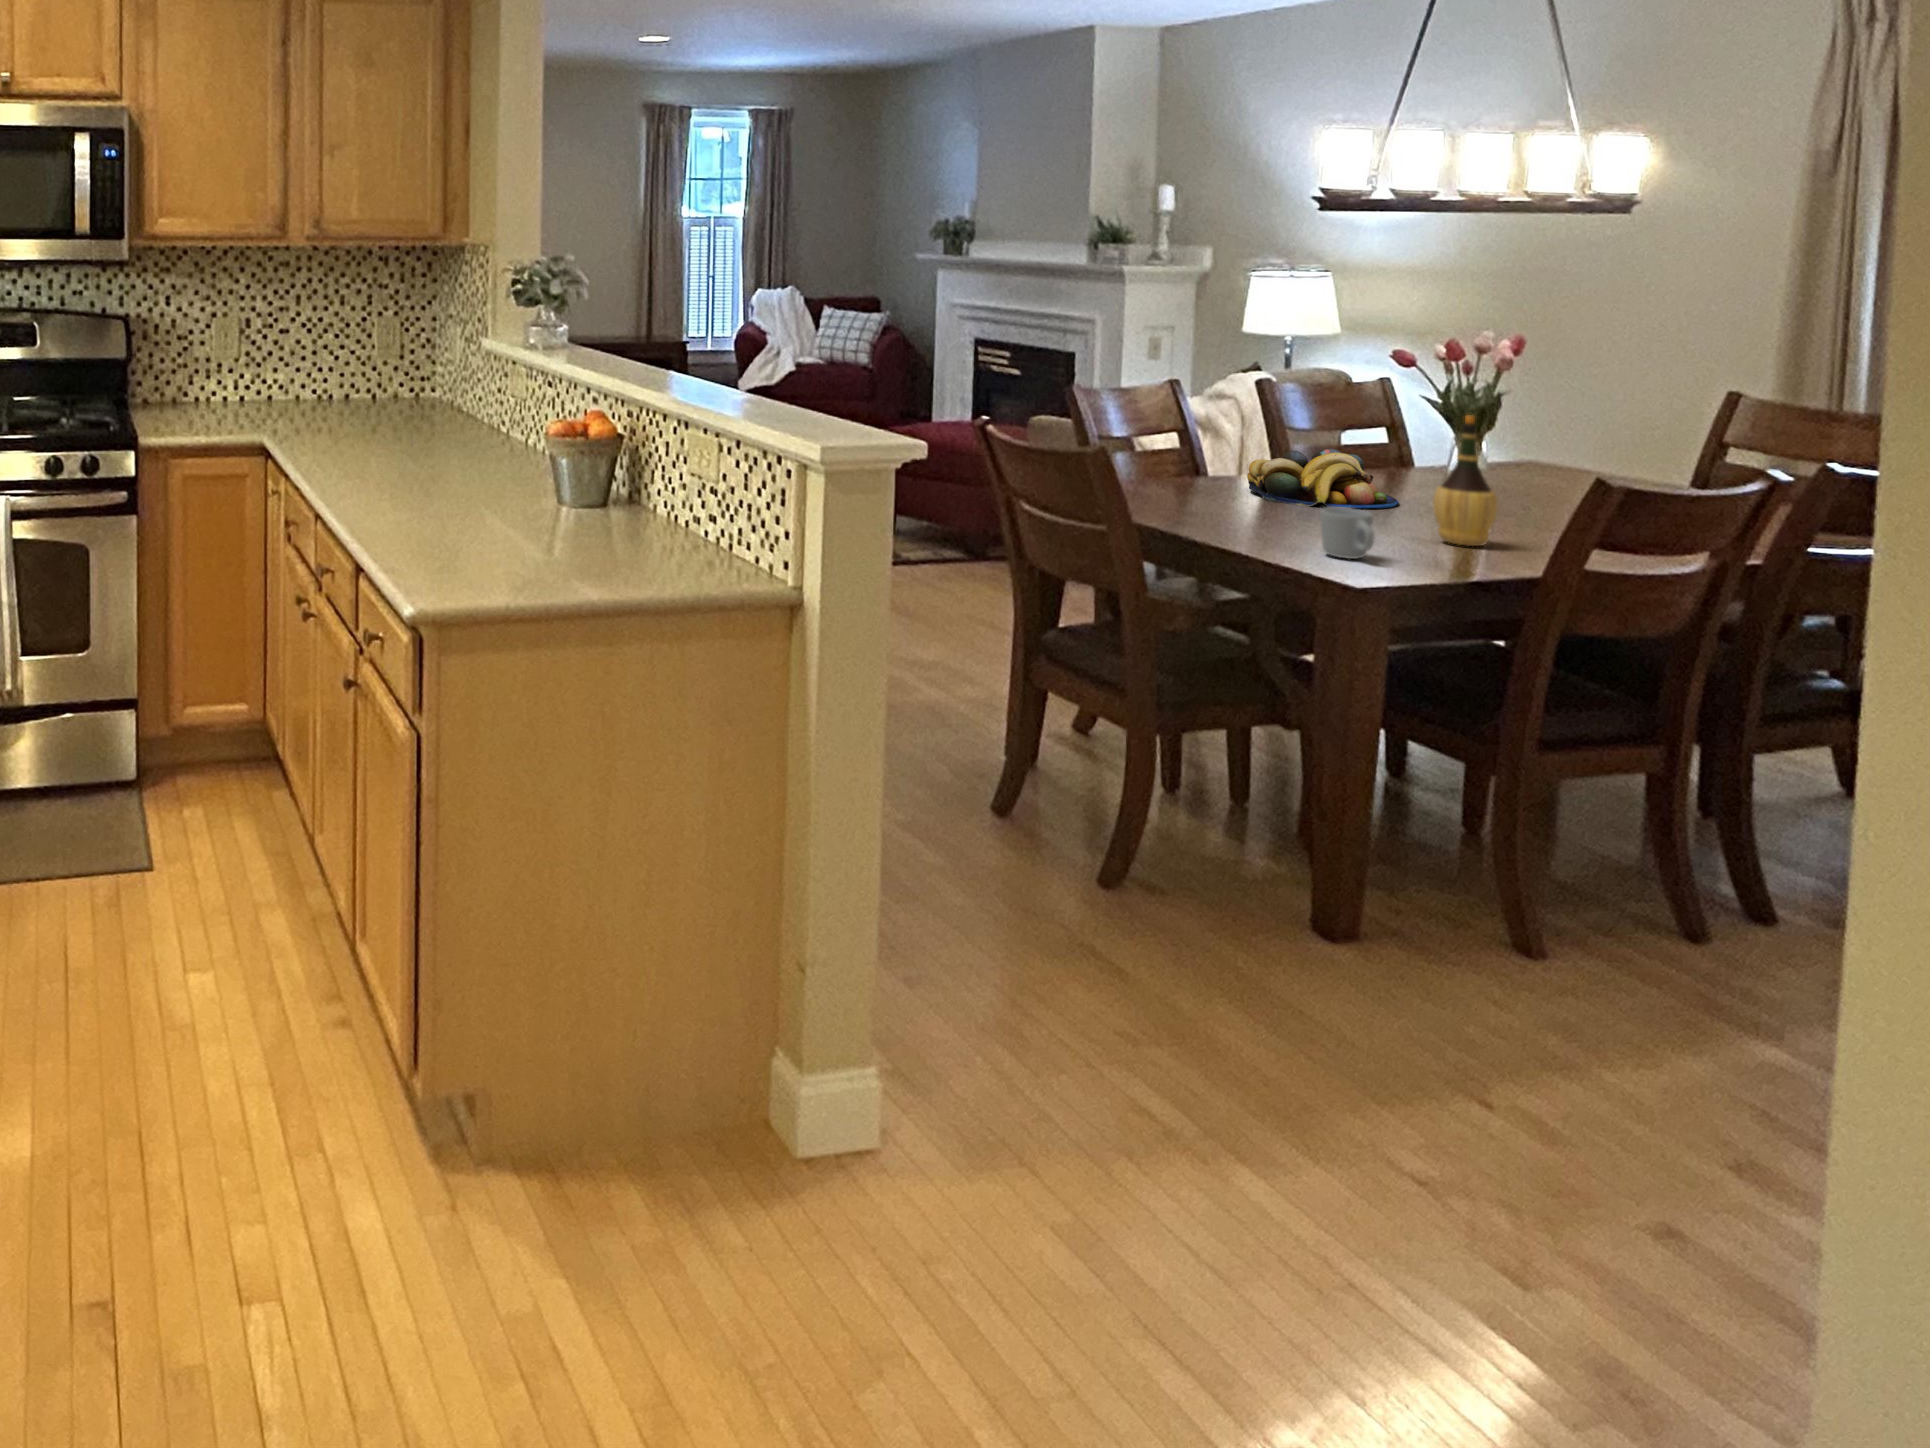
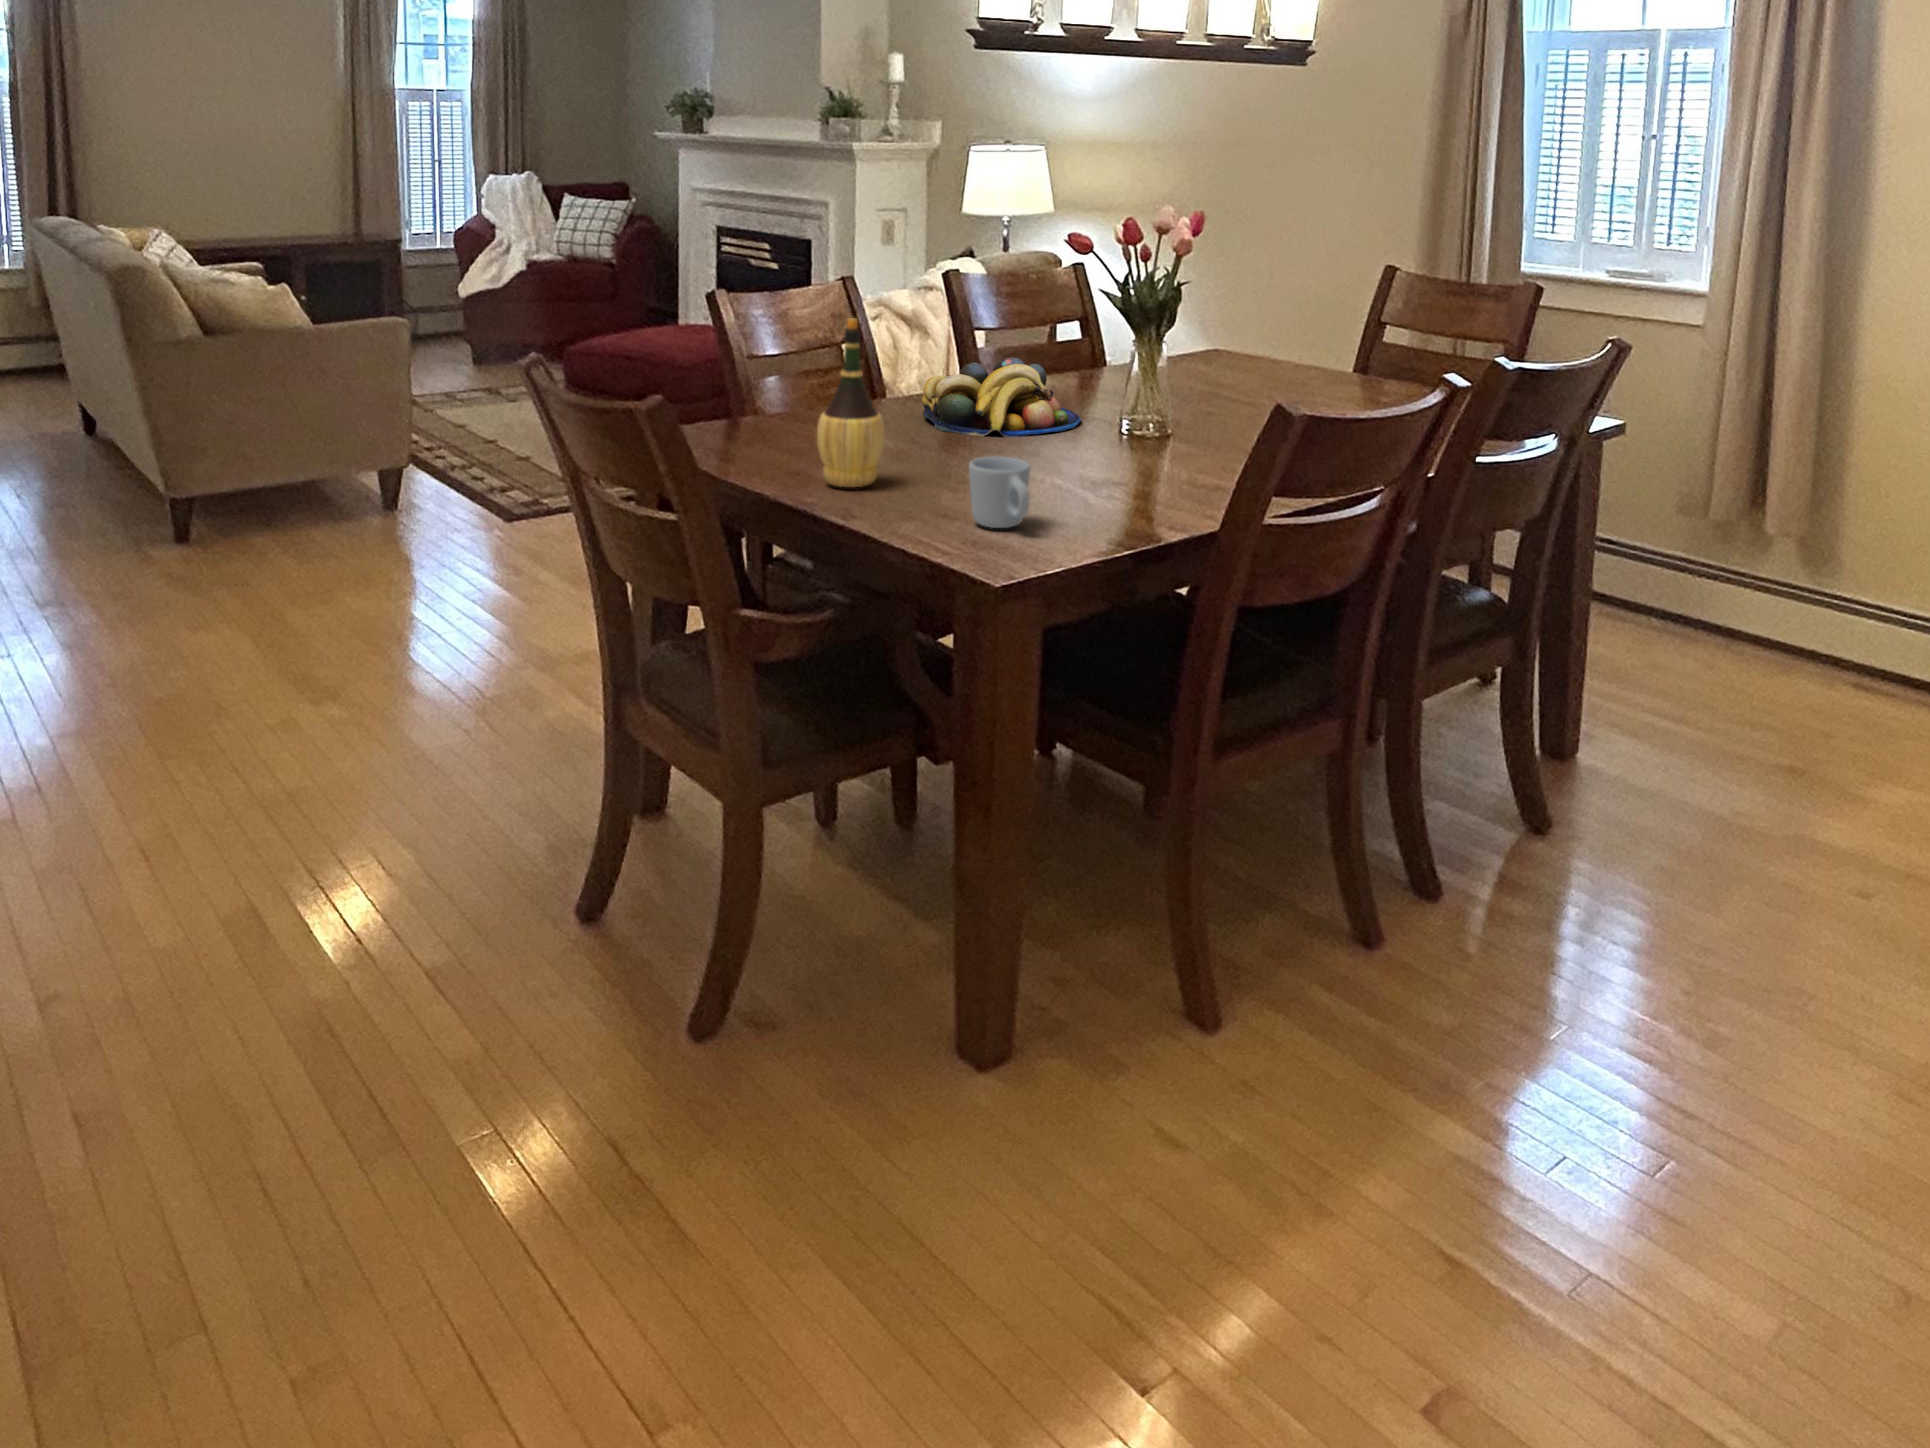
wine bottle: present [1433,415,1498,546] -> present [817,318,885,487]

